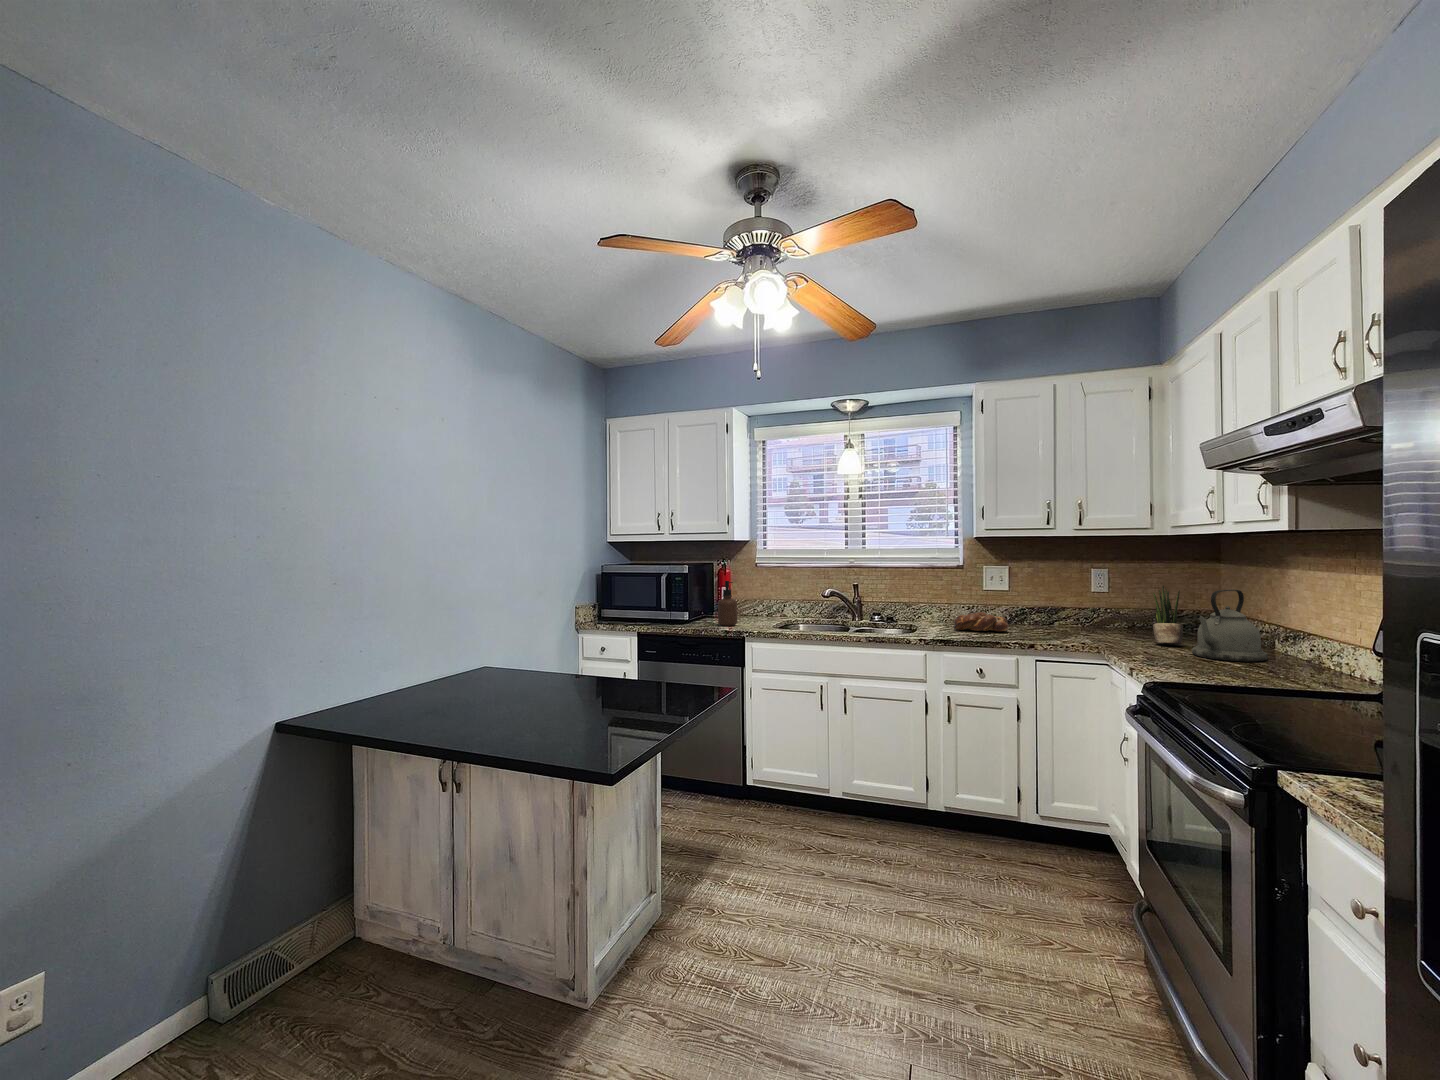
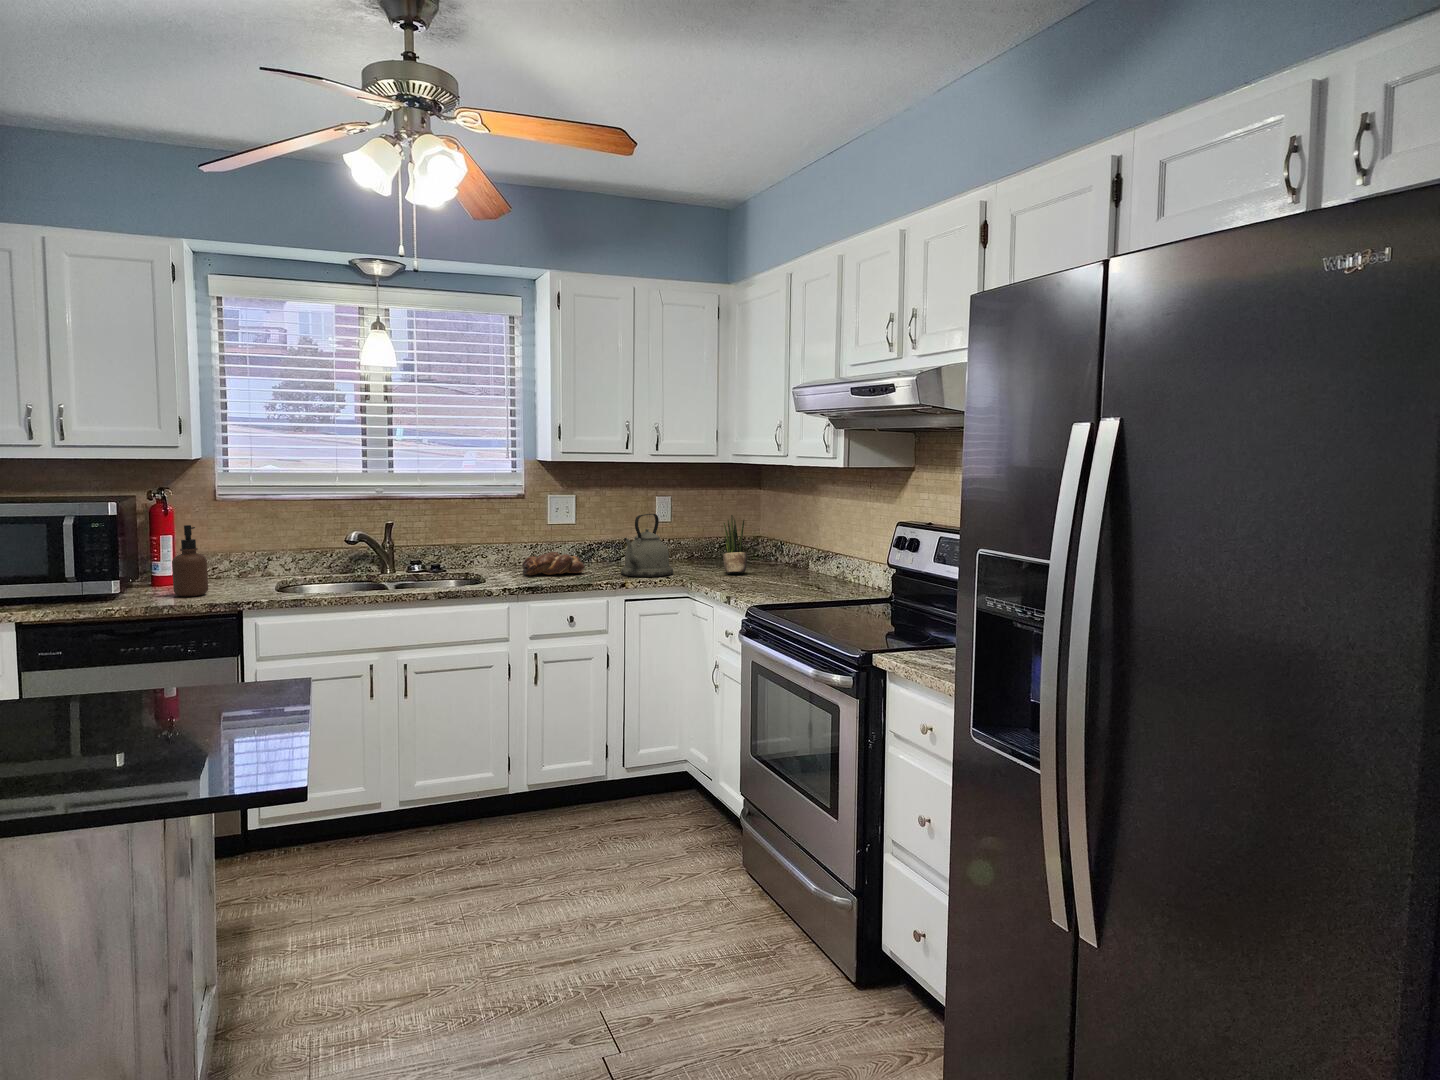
kettle: present [1192,590,1268,662] -> present [621,514,673,577]

